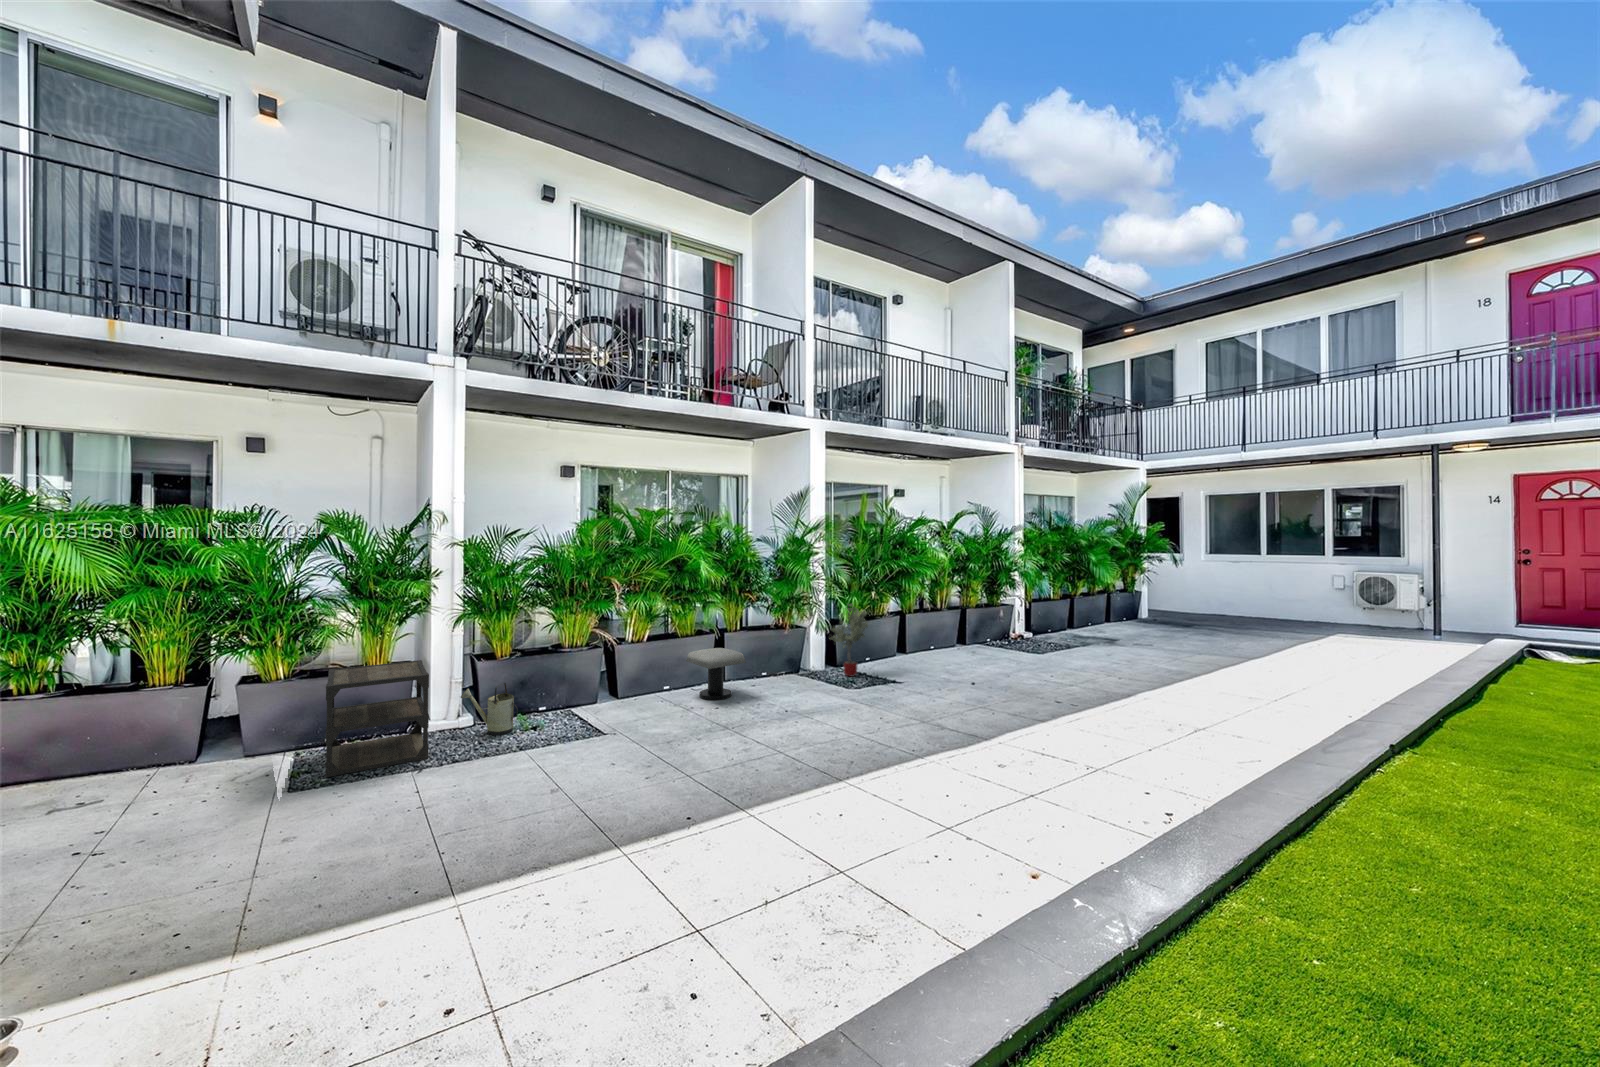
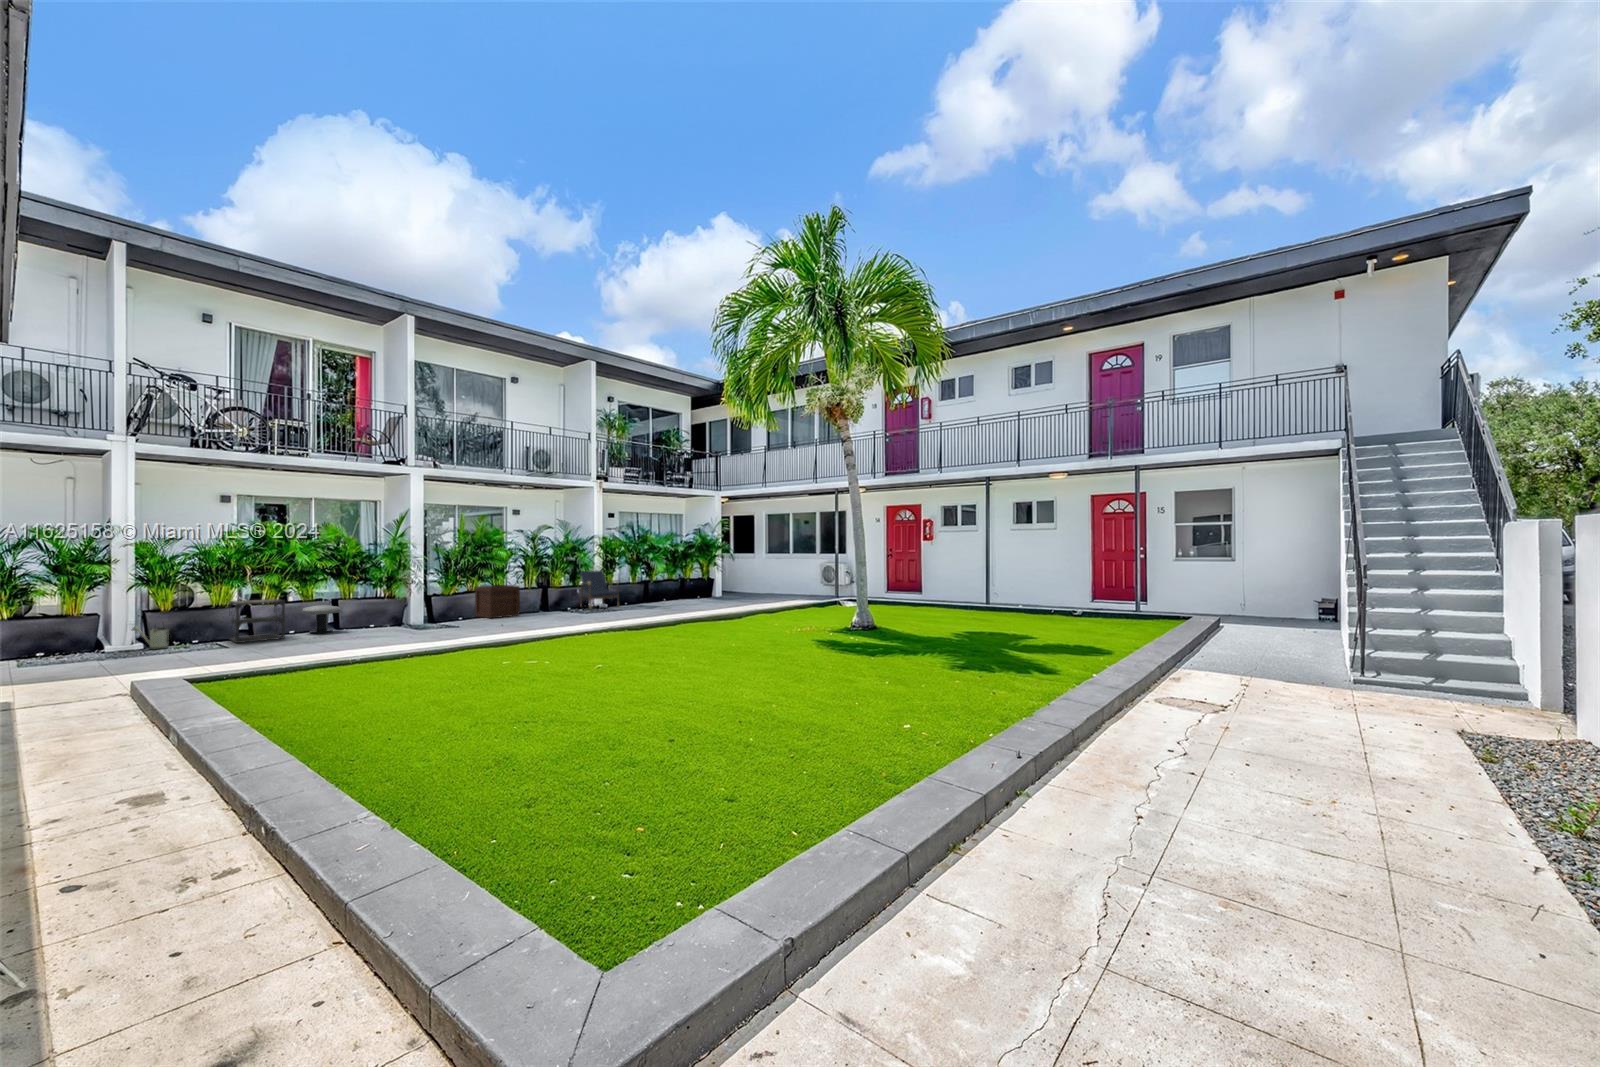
lounge chair: none [1015,585,1088,651] -> present [580,571,619,608]
potted tree: present [829,604,868,677] -> none [412,579,445,623]
wooden crate: none [896,609,967,670] -> present [475,585,520,618]
side table: present [325,660,429,777] -> present [229,599,285,643]

